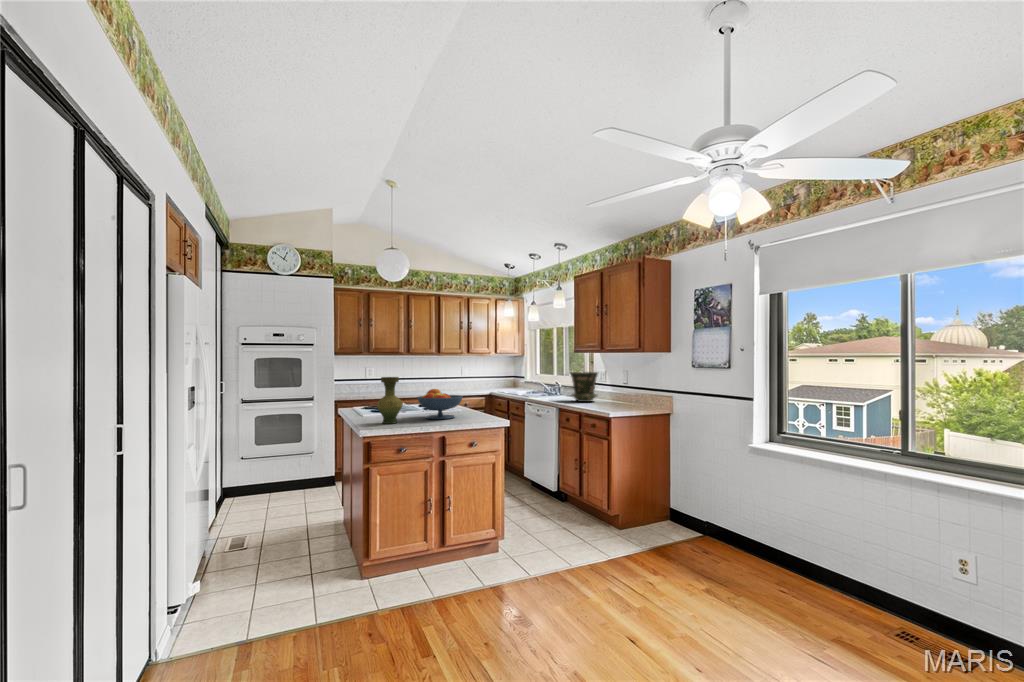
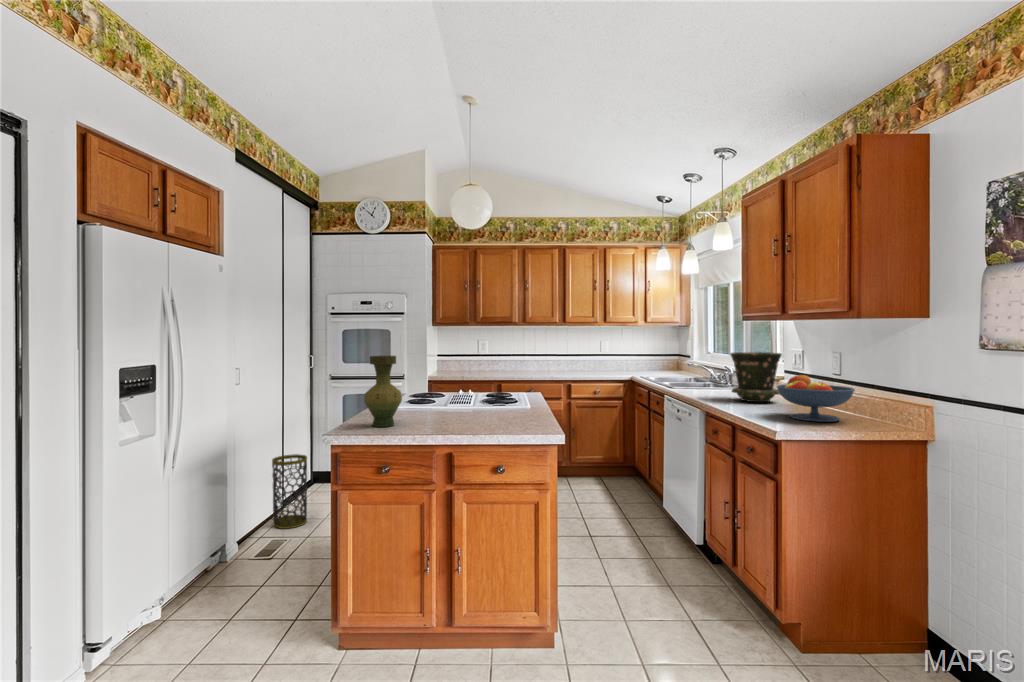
fruit bowl: present [417,389,463,419] -> present [777,375,855,422]
trash can: none [224,464,255,527] -> present [272,454,307,529]

